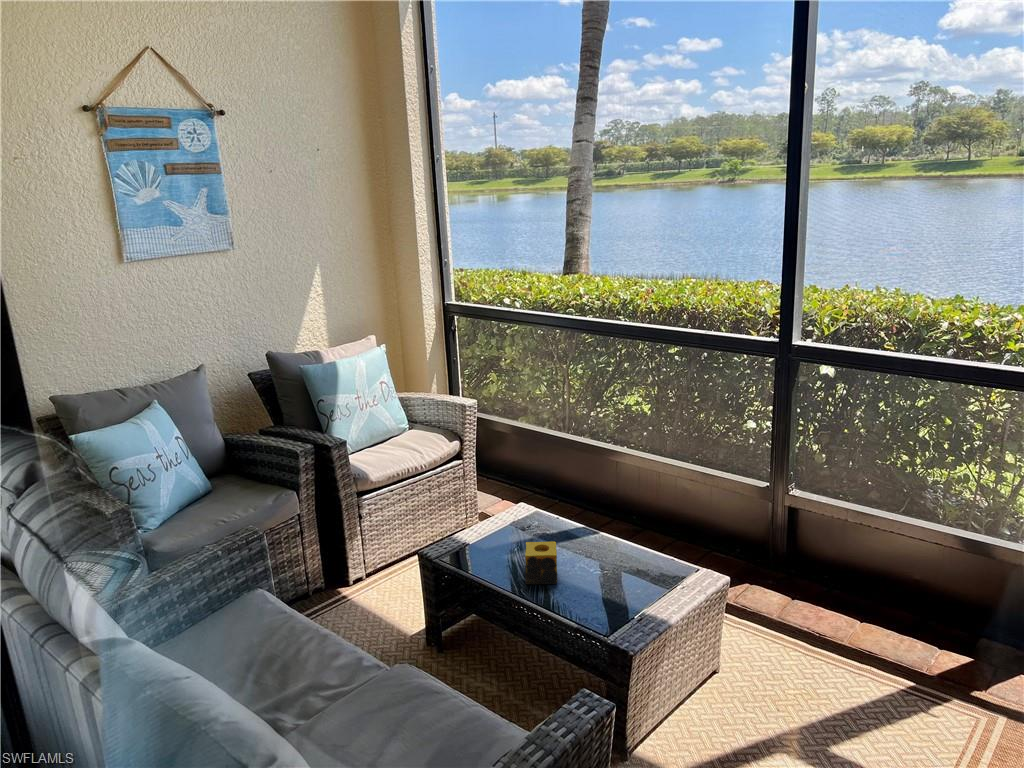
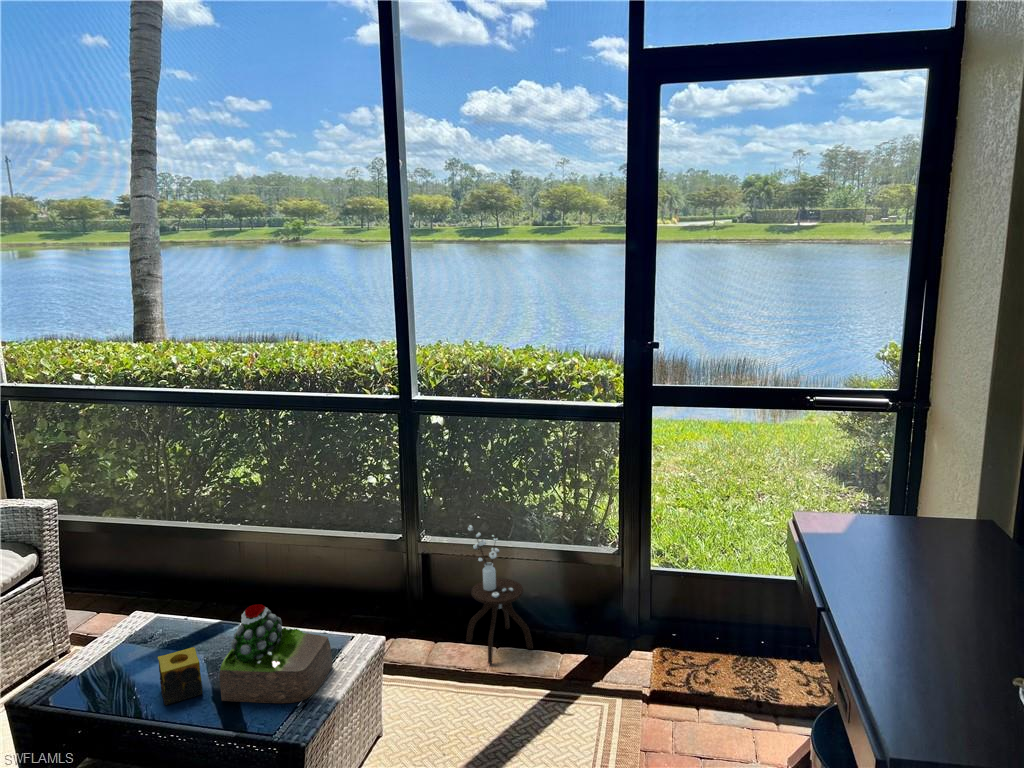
side table: none [827,484,905,636] -> present [466,525,533,664]
succulent plant: none [571,516,674,614] -> present [220,604,333,703]

